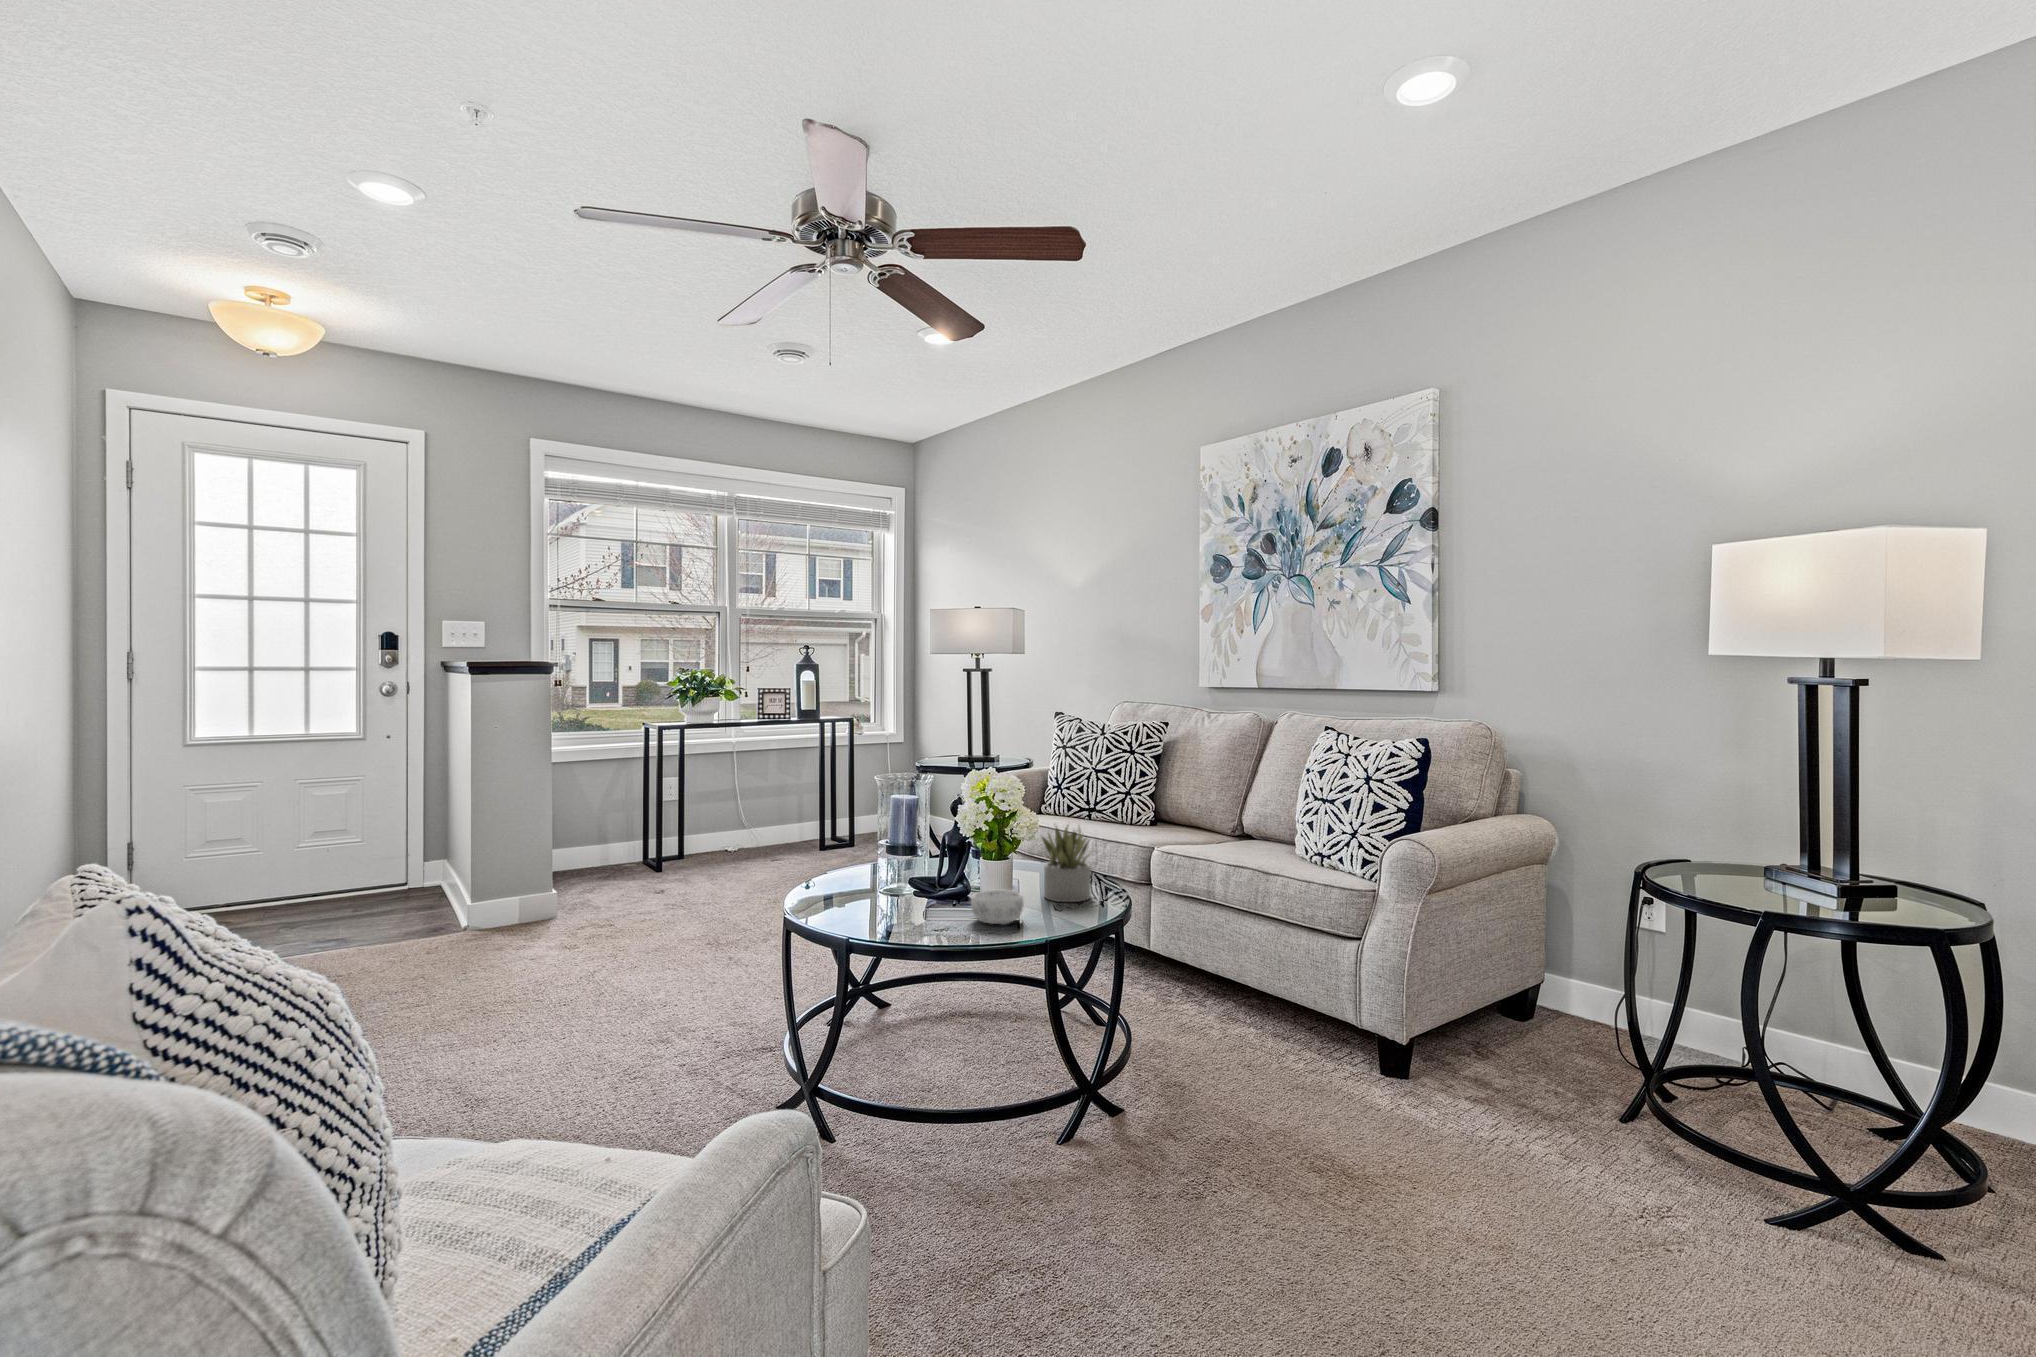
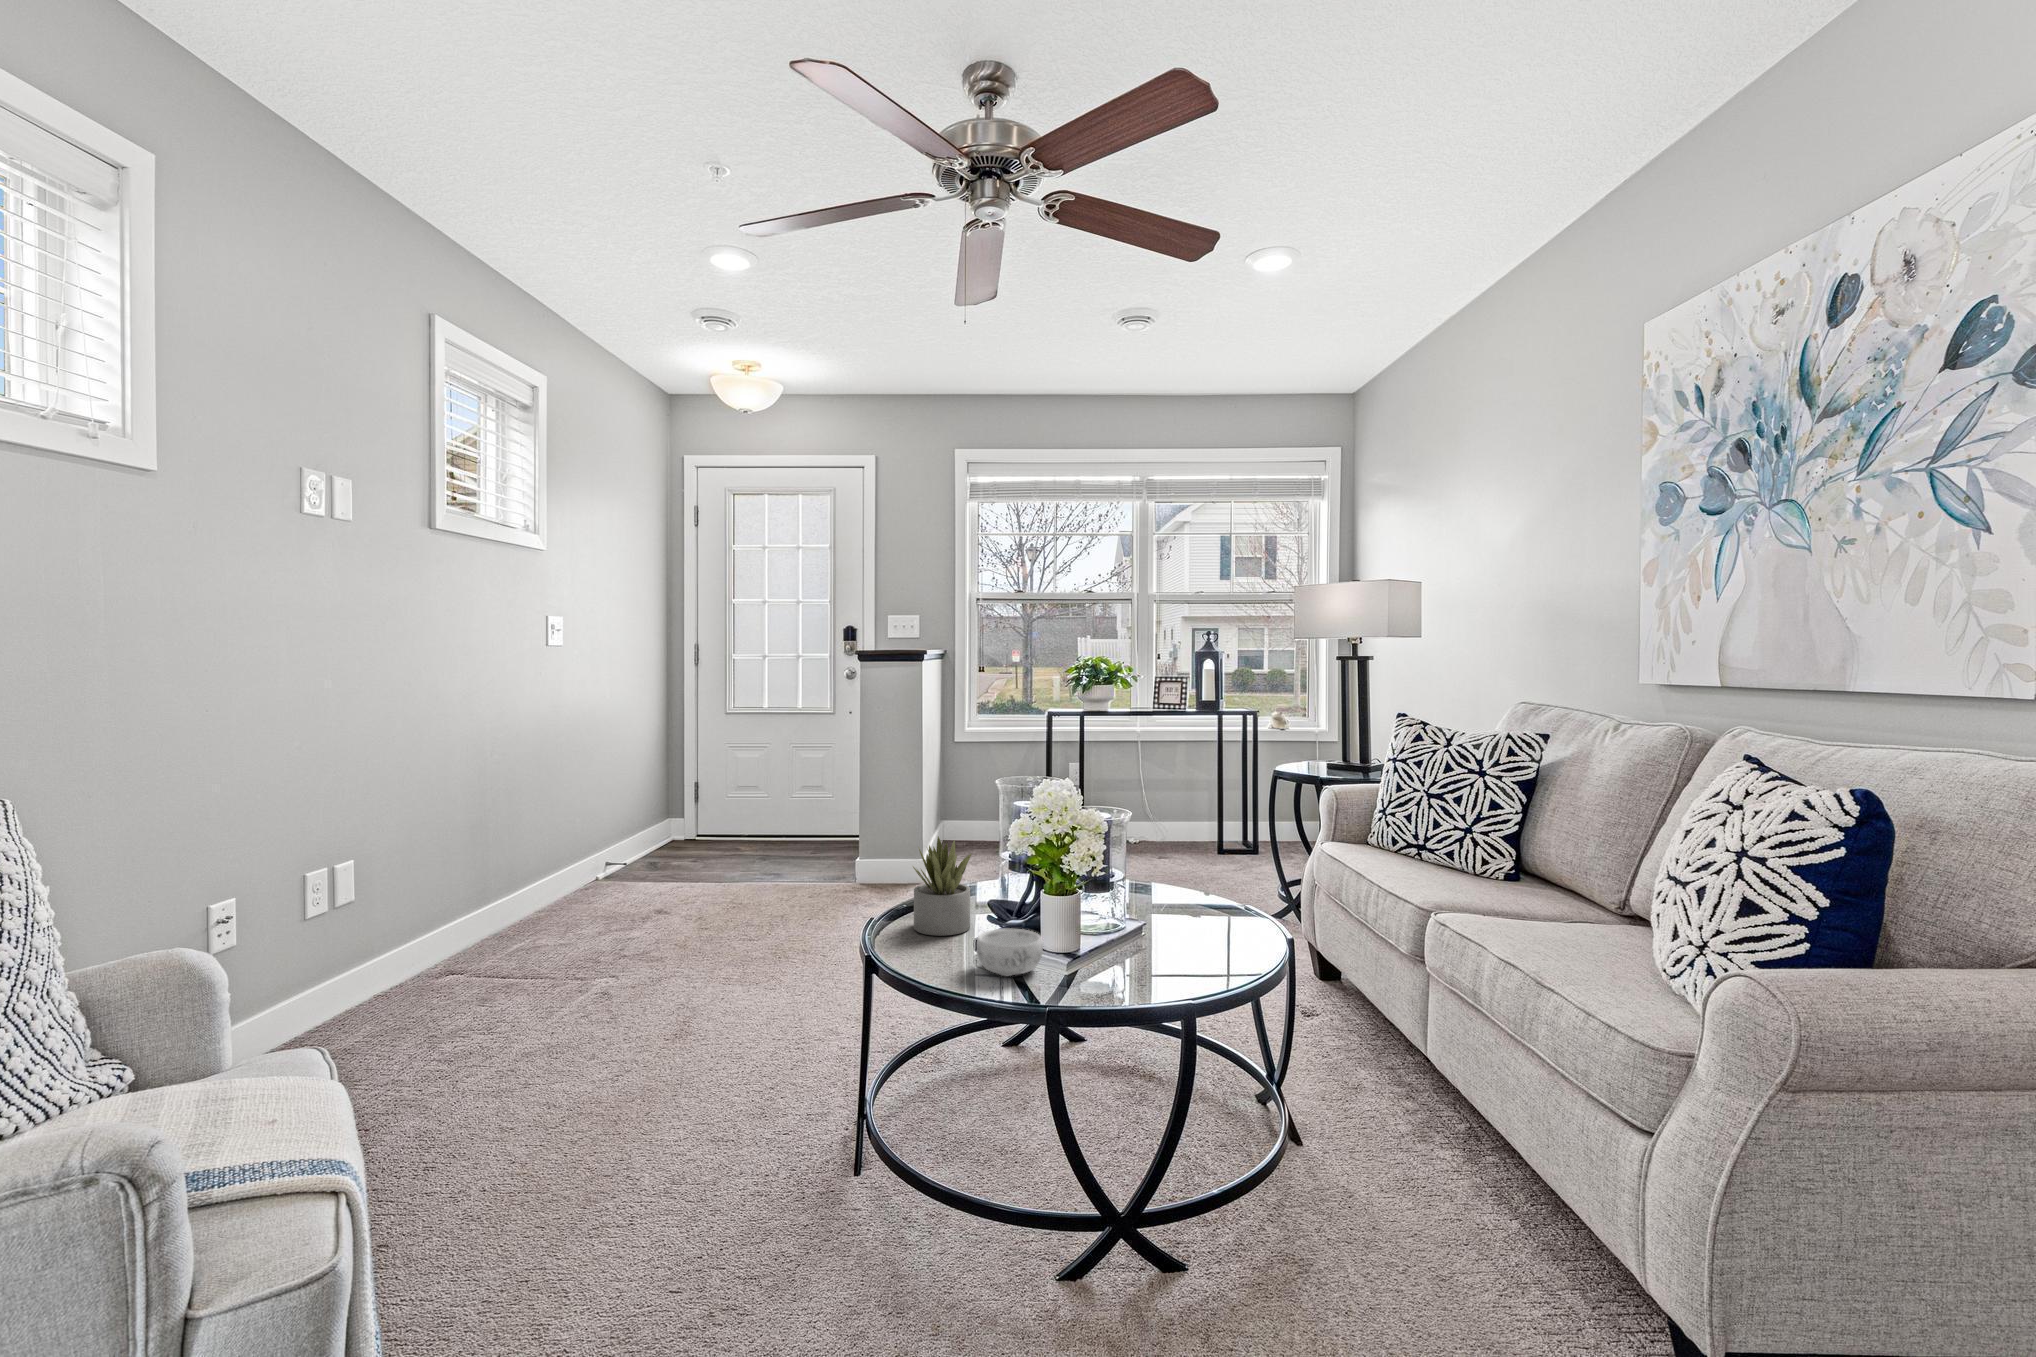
succulent plant: present [1042,826,1091,902] -> present [913,836,971,936]

